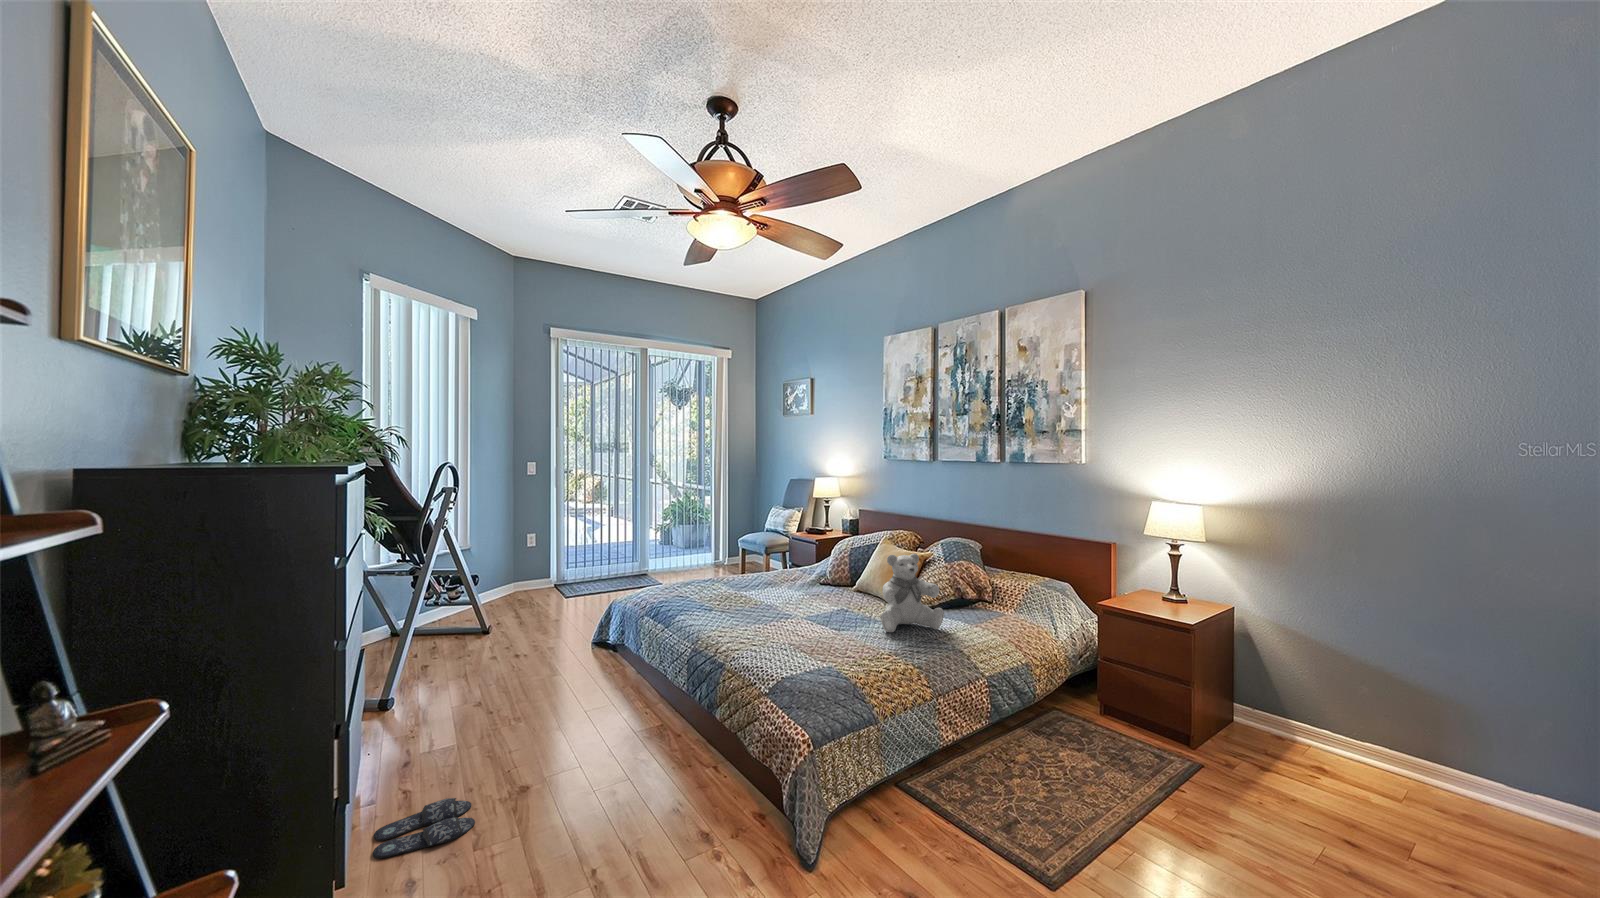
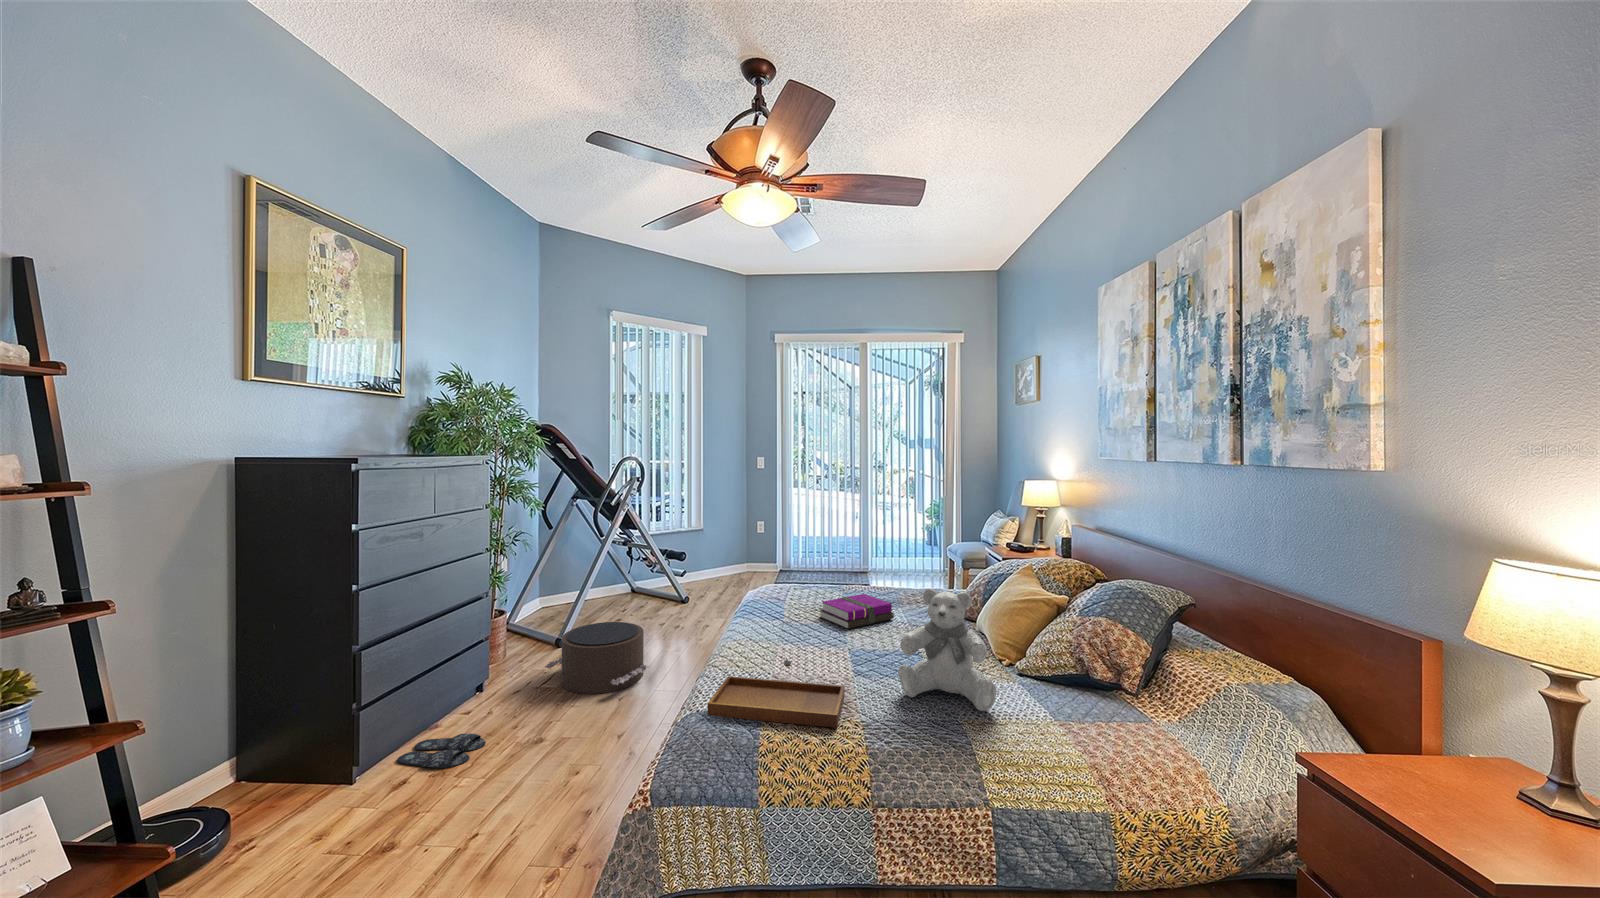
hardback book: none [744,576,797,604] -> present [820,594,894,629]
tray: none [777,621,887,675] -> present [708,659,845,728]
pouf: none [441,648,569,732] -> present [545,622,648,694]

